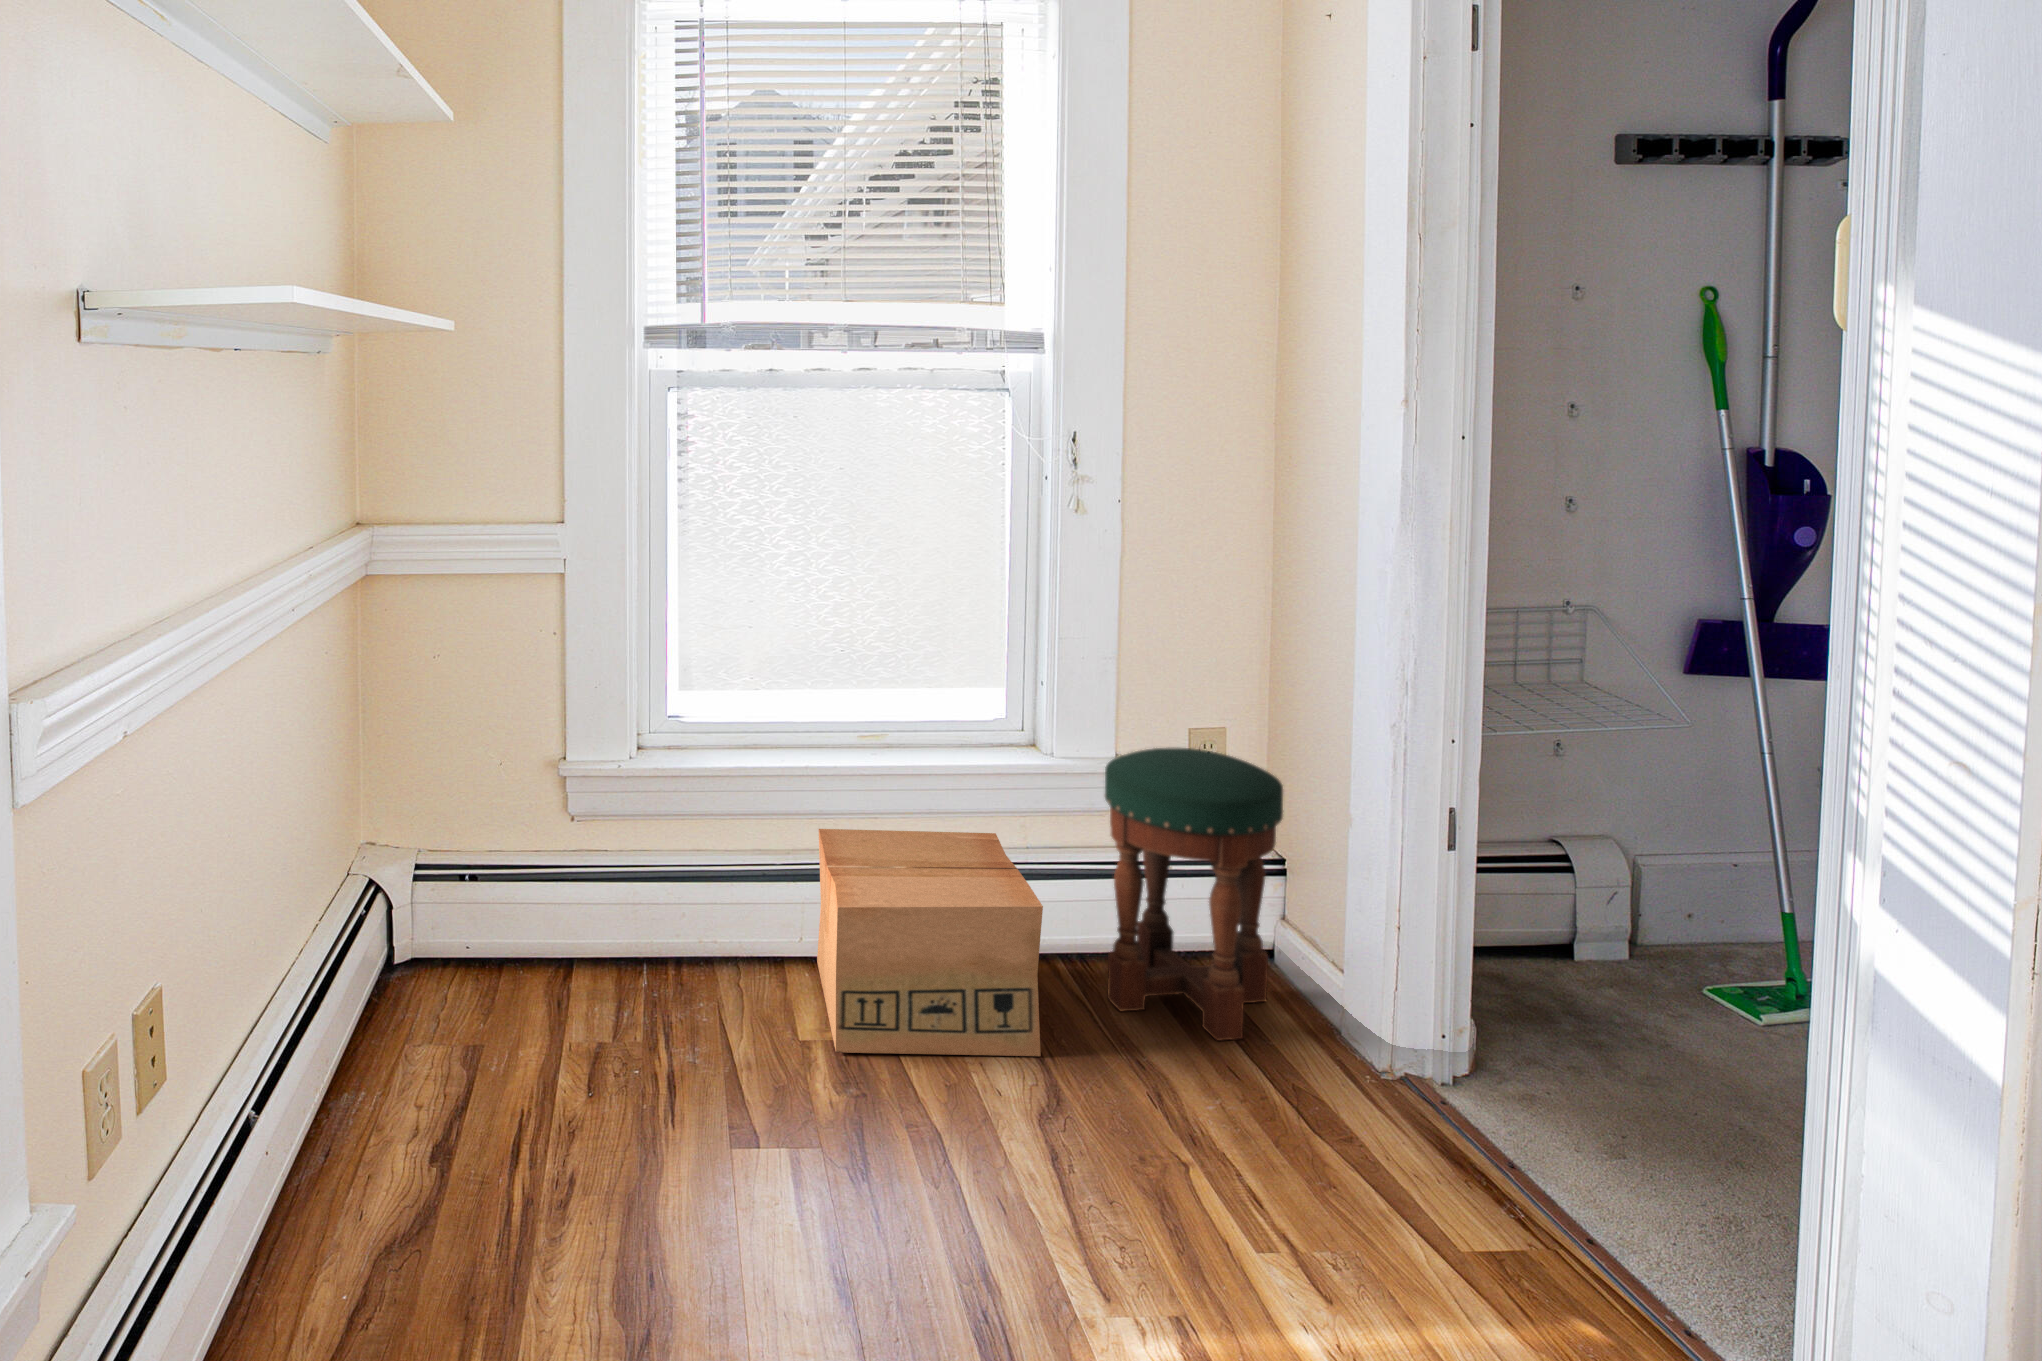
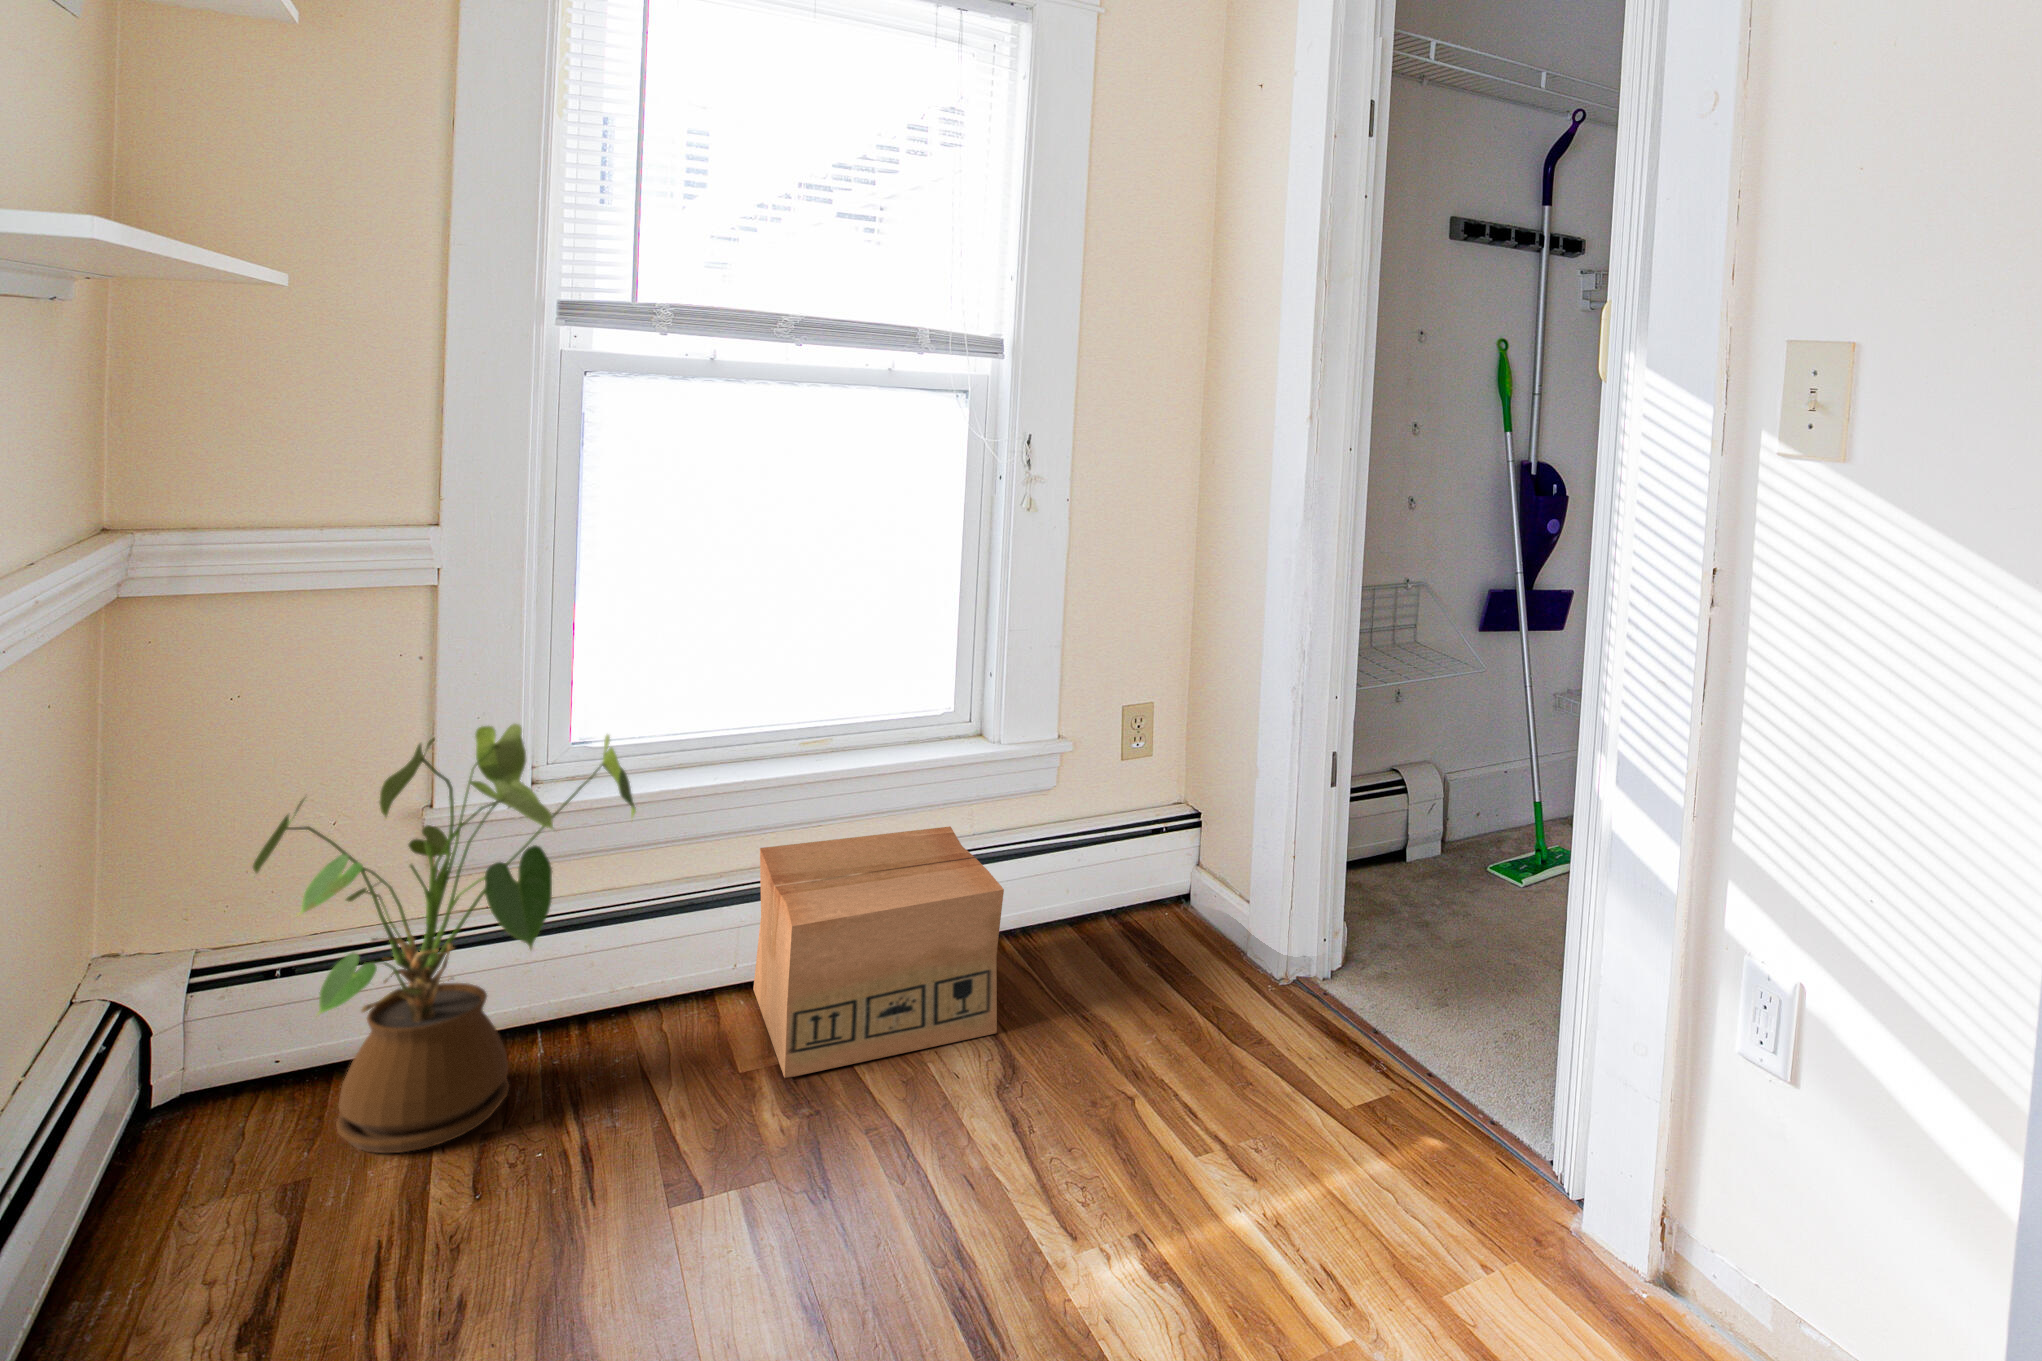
house plant: none [446,693,710,1041] -> present [253,724,636,1153]
stool: present [1105,748,1283,1041] -> none [1054,725,1210,983]

